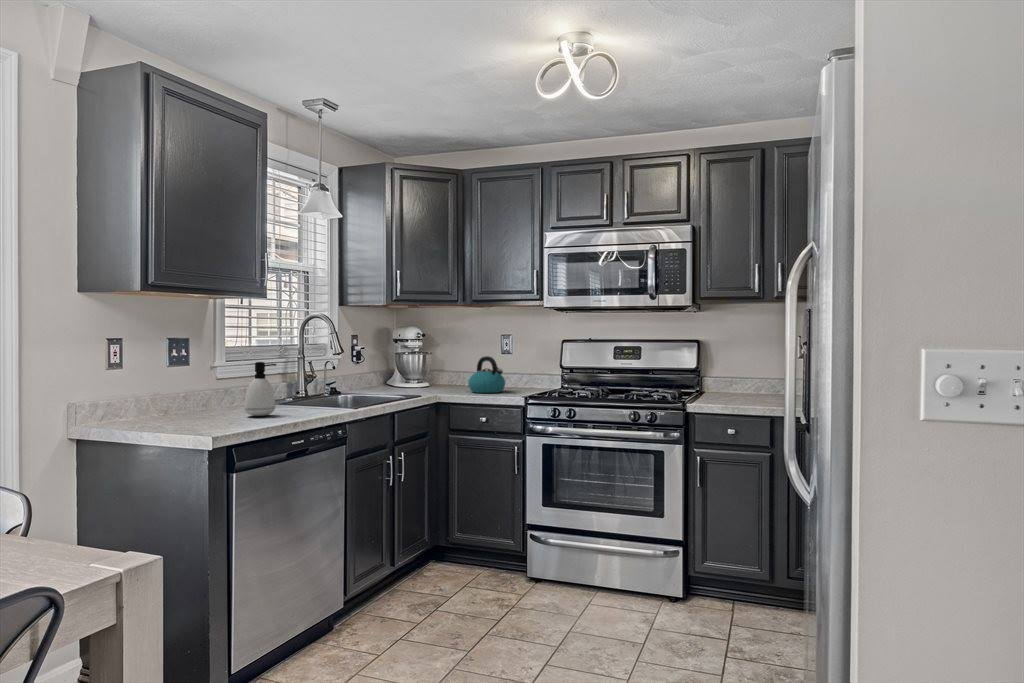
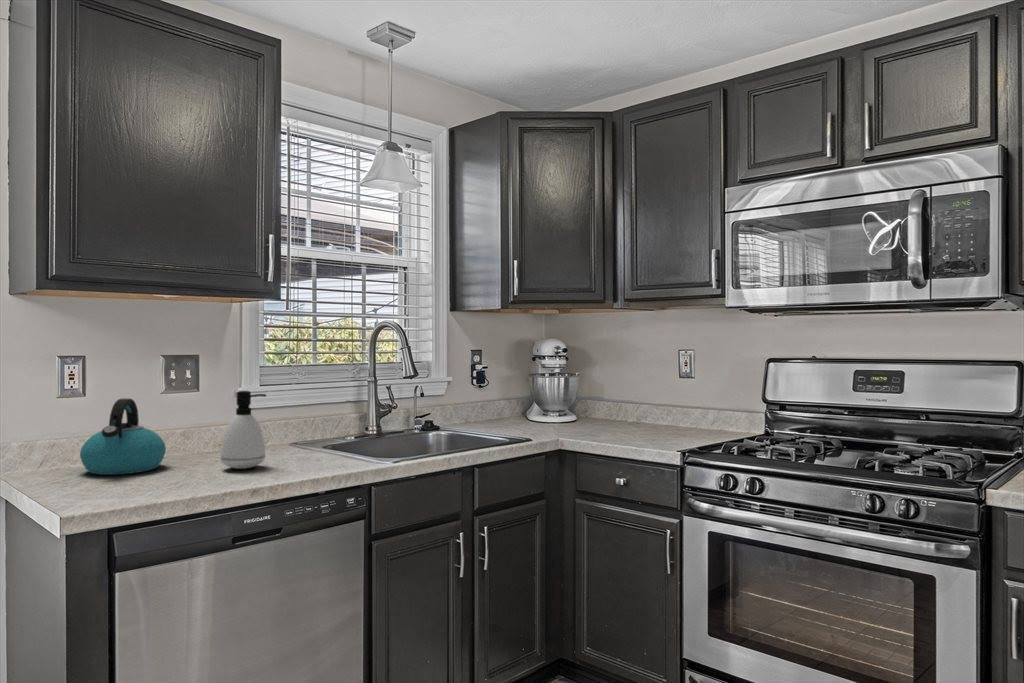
kettle: present [468,356,505,393] -> present [80,398,166,475]

